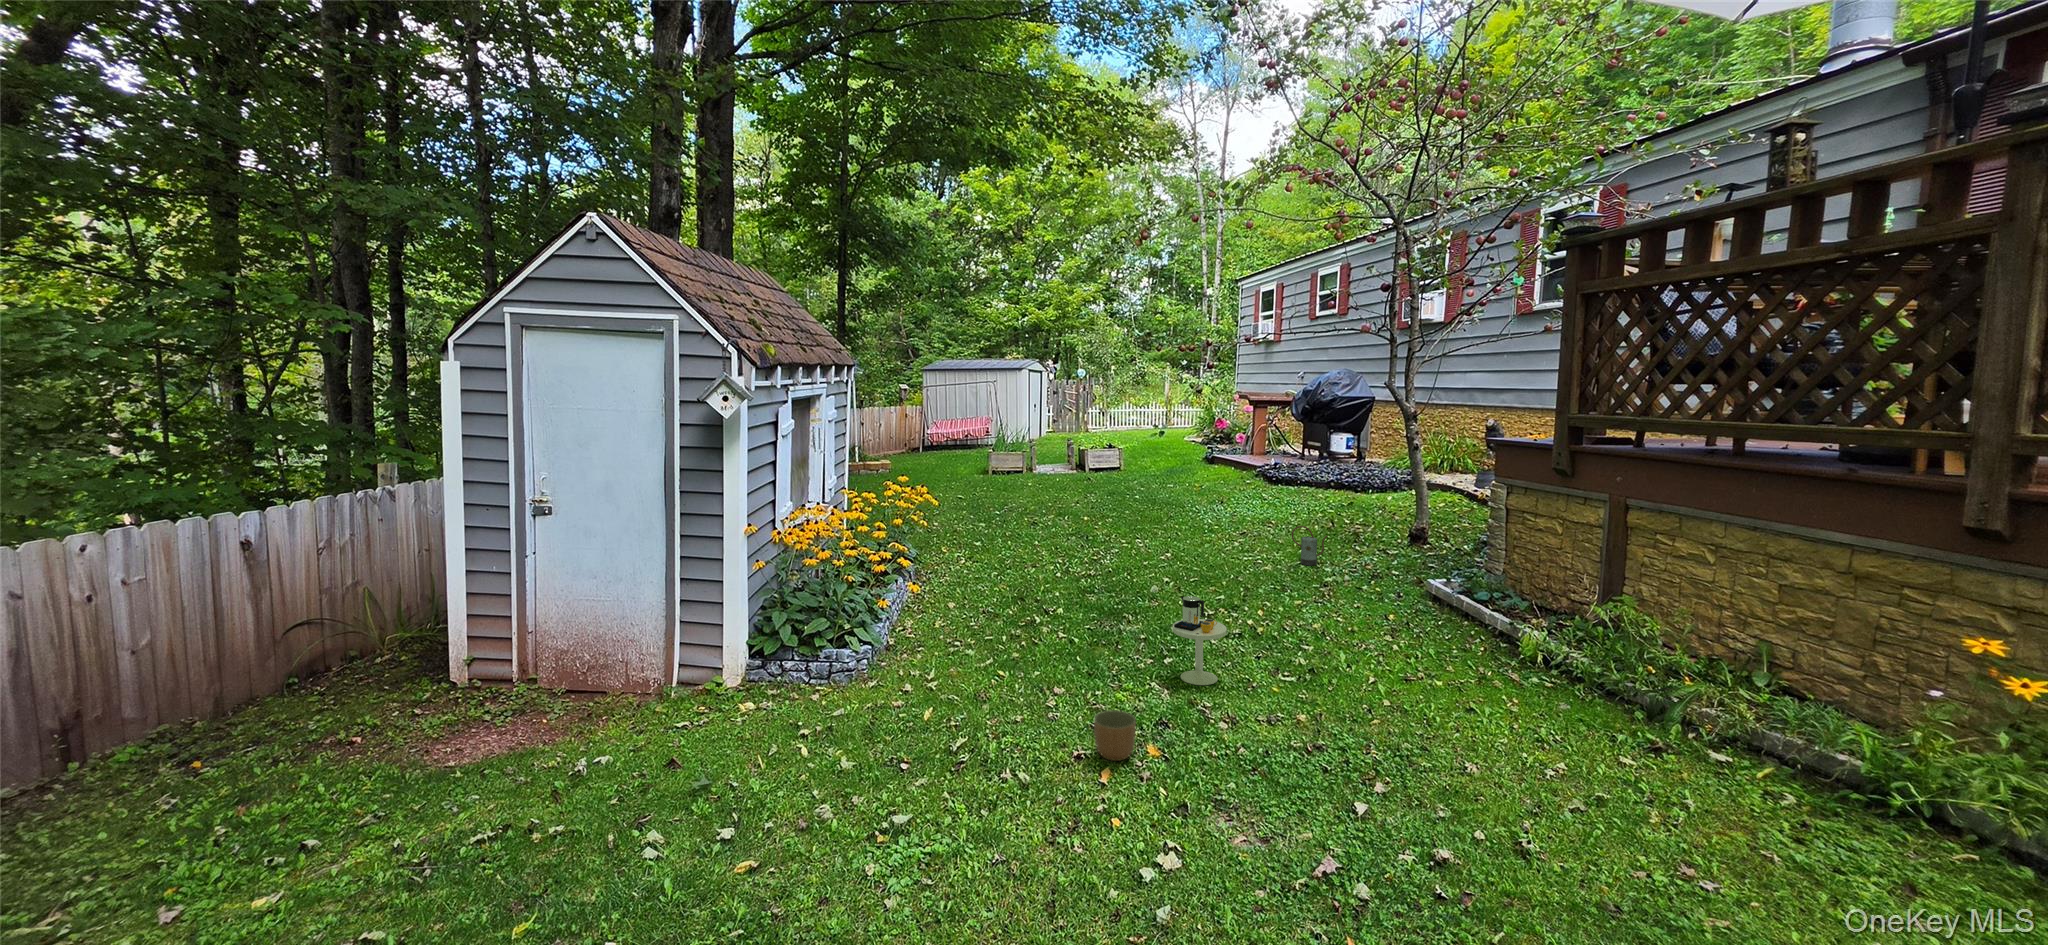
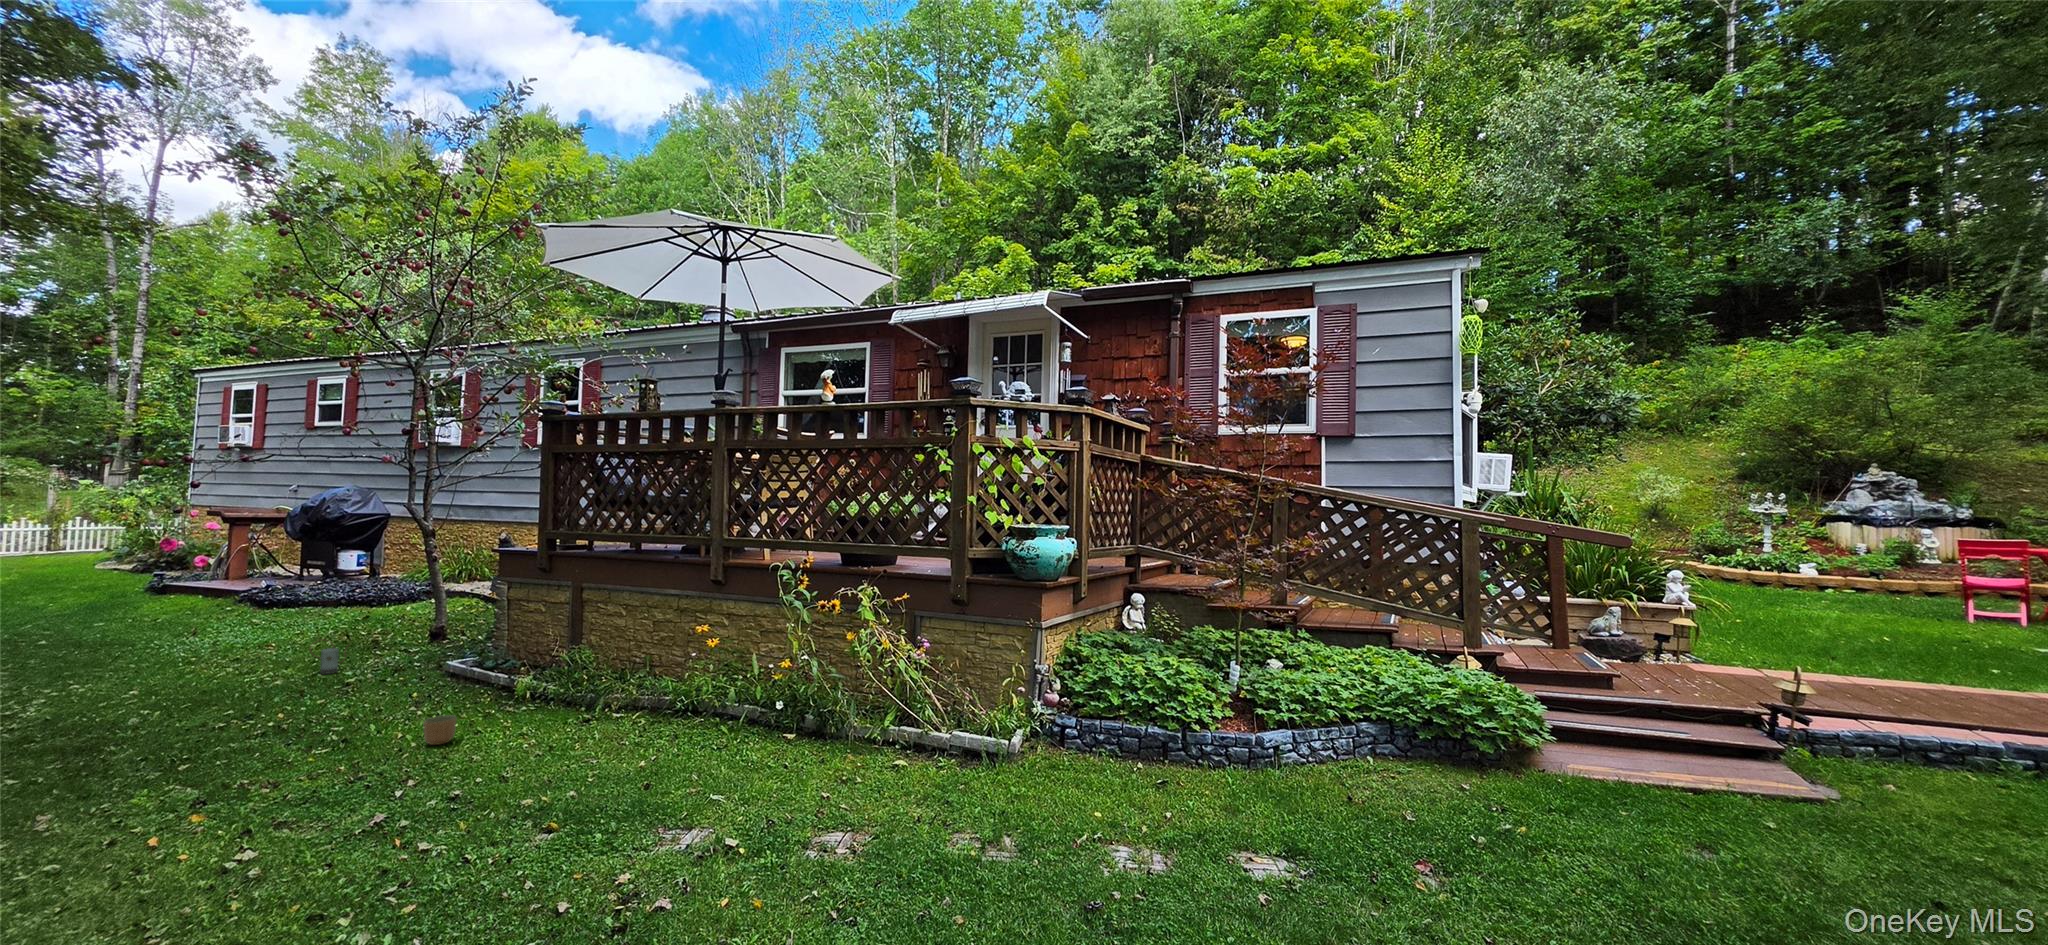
side table: present [1173,596,1227,685] -> none [195,705,261,782]
planter: present [1094,710,1136,761] -> present [424,715,456,745]

